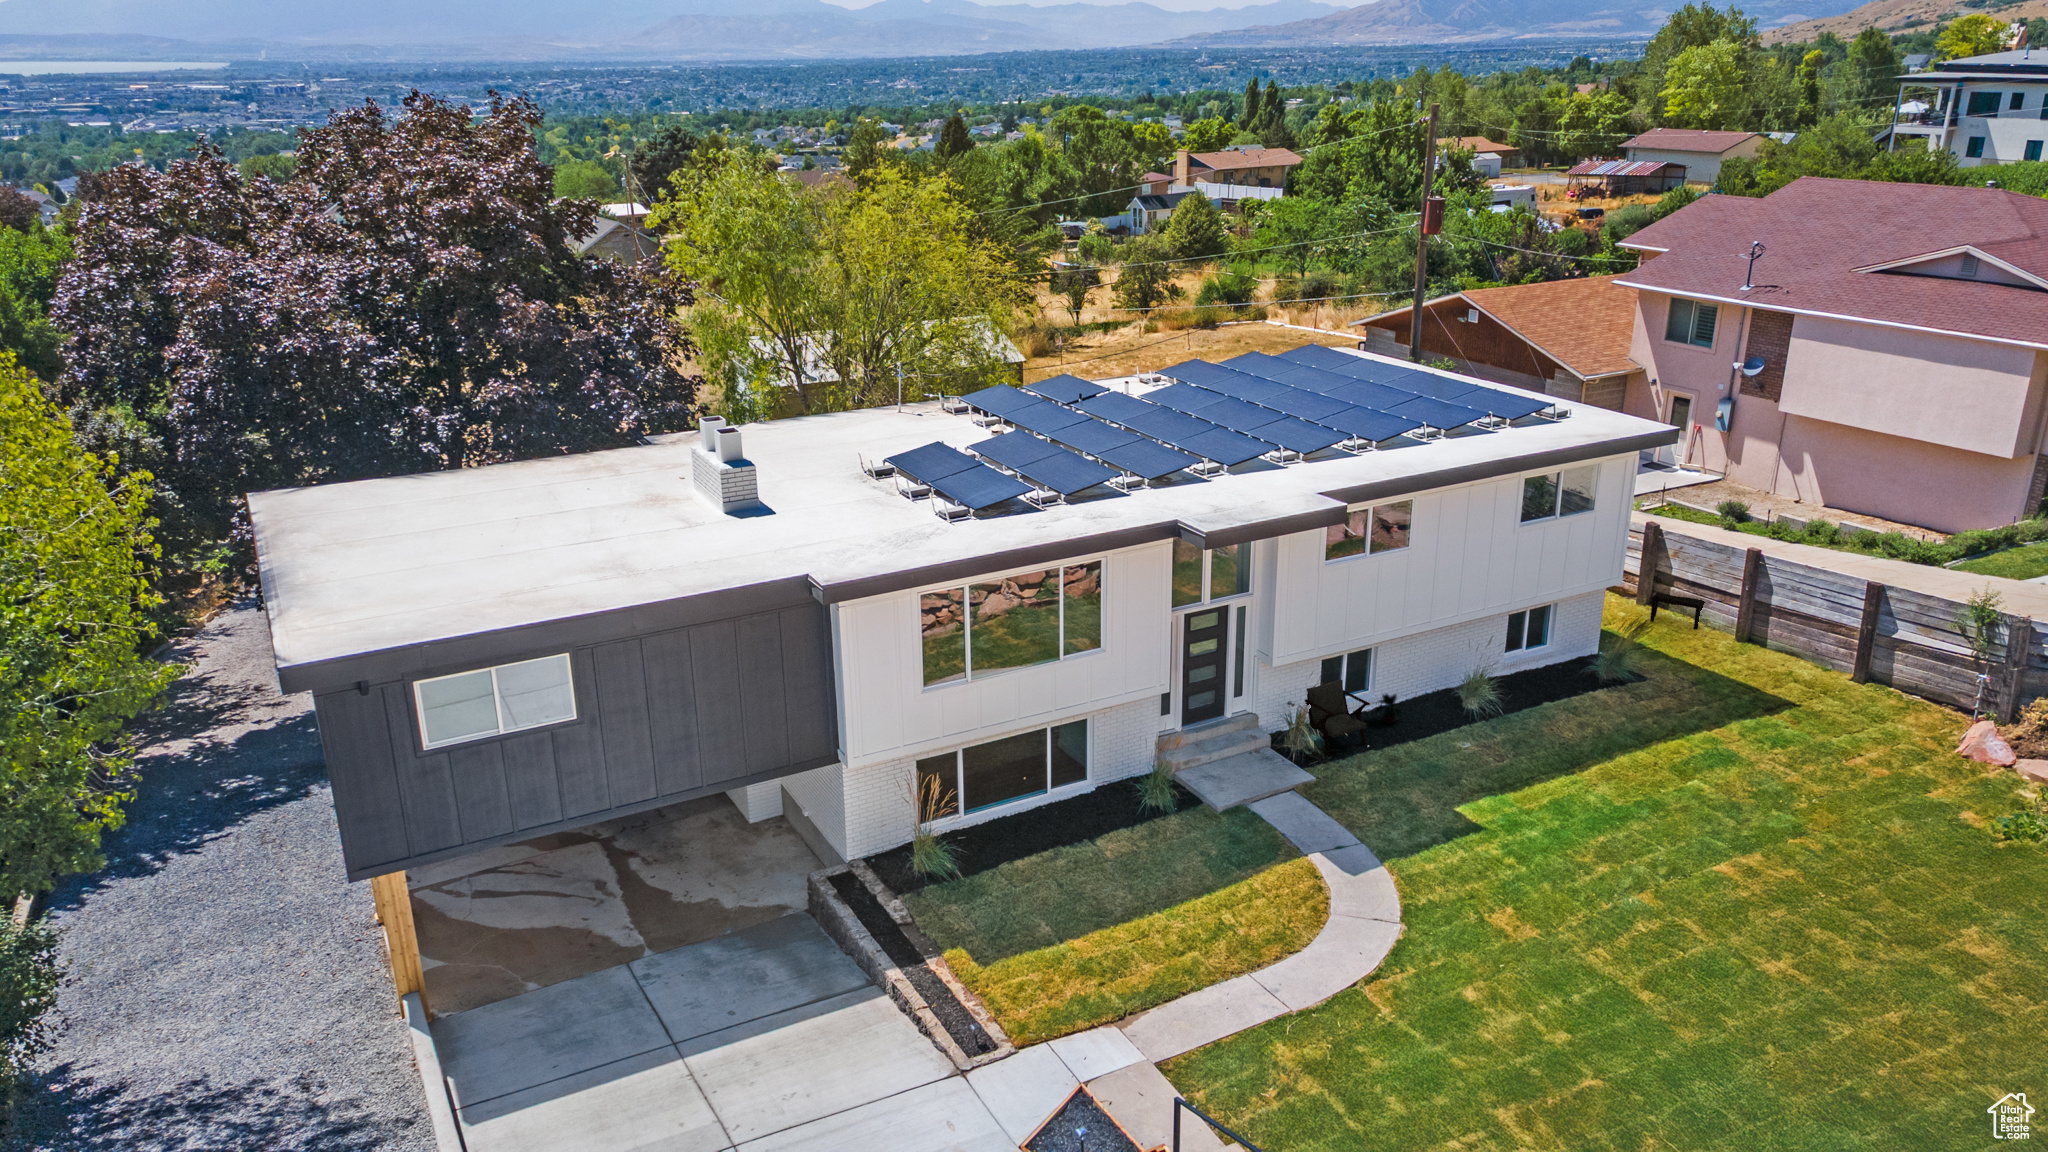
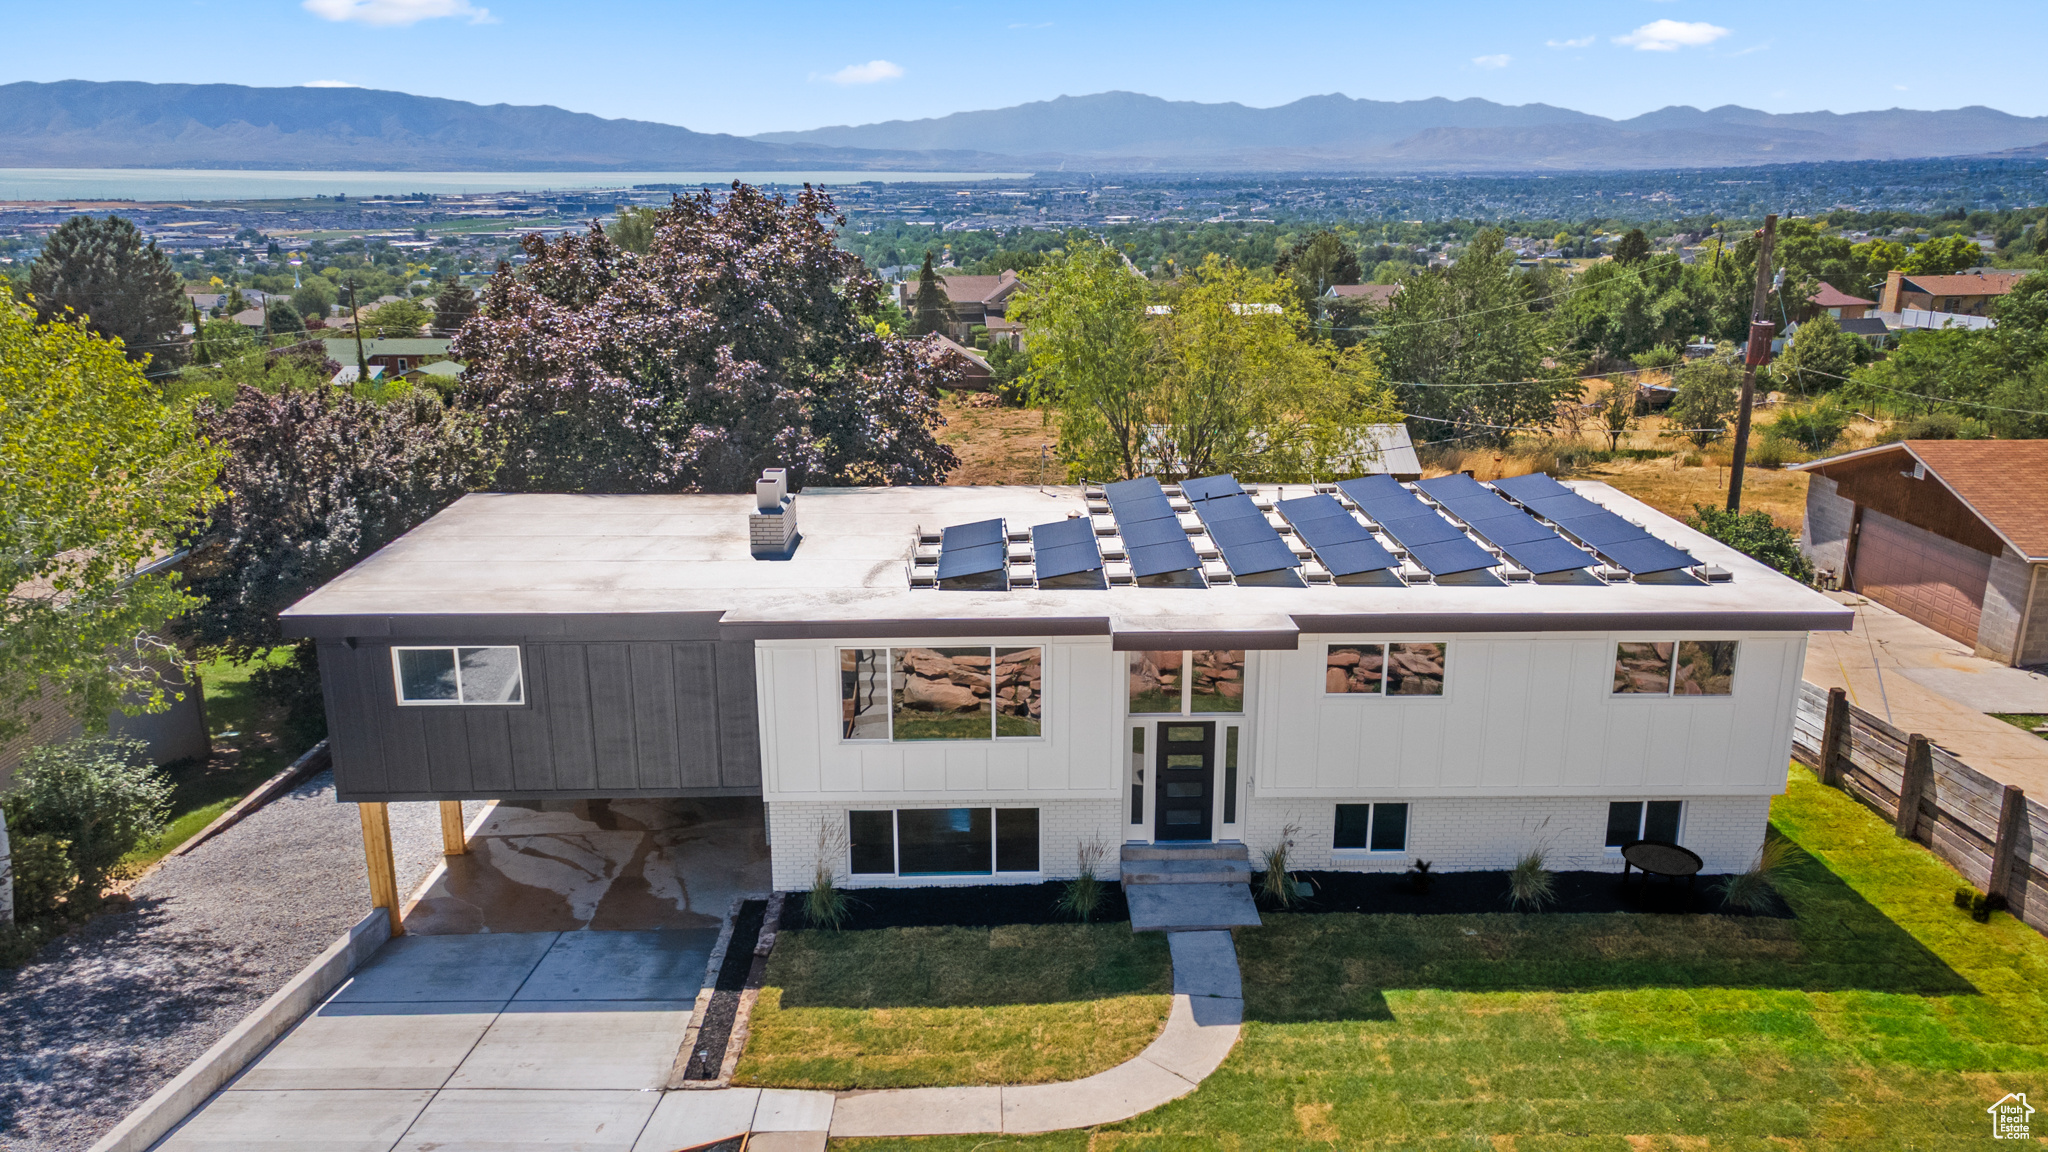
bench: present [1650,592,1705,630] -> none [1884,820,1962,877]
woven basket: none [1722,629,1755,655] -> present [1954,888,2007,923]
round table: none [1518,641,1586,697] -> present [1621,840,1703,909]
lounge chair: present [1304,680,1370,756] -> none [1303,830,1373,908]

